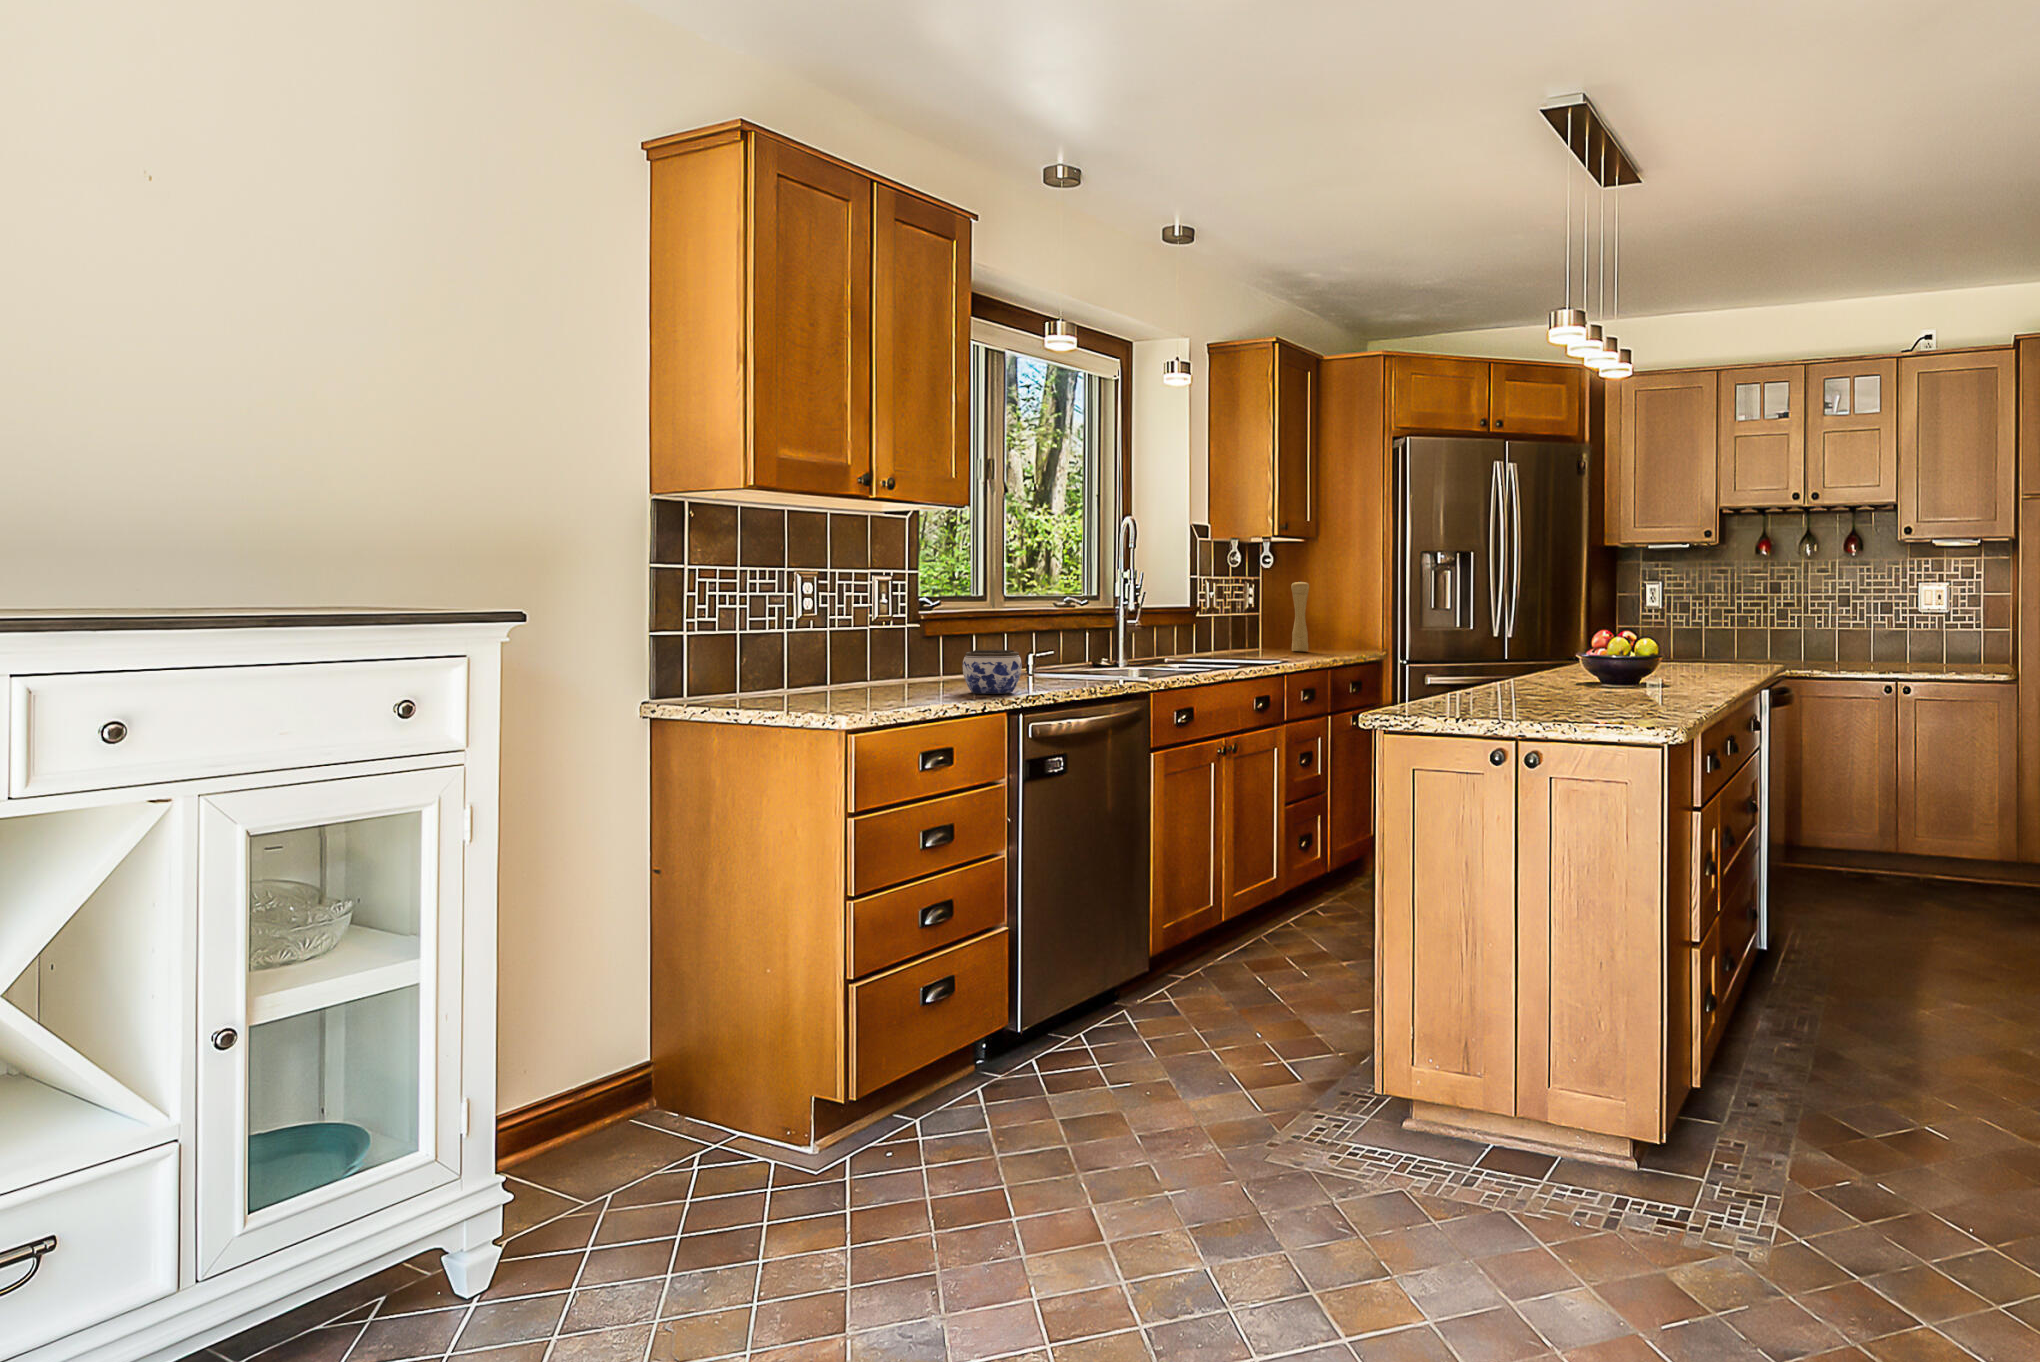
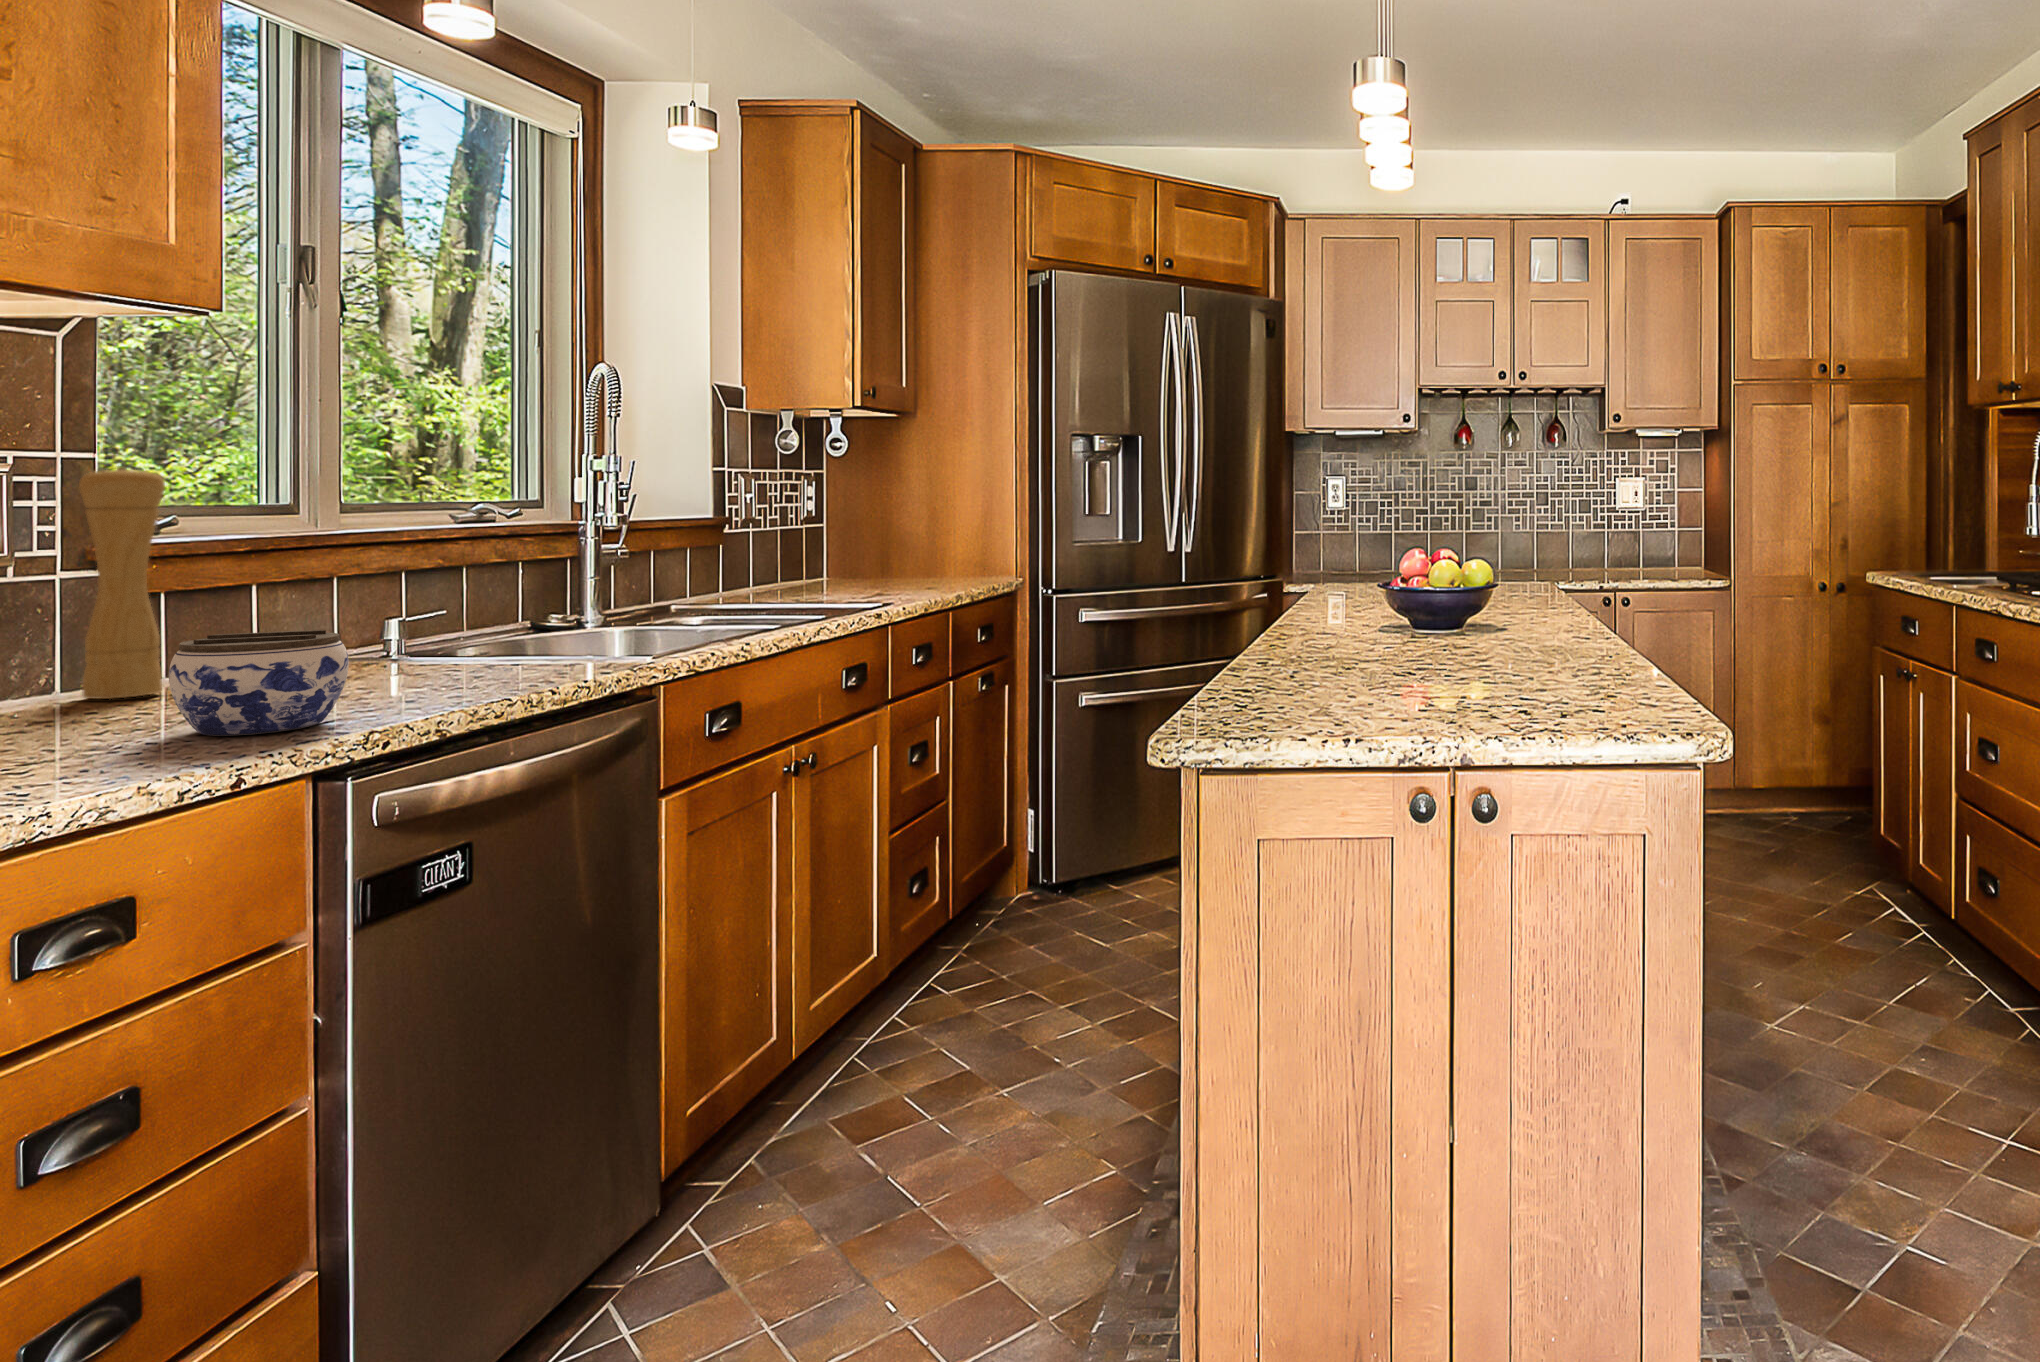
pepper mill: present [1291,581,1309,651] -> present [79,466,165,699]

